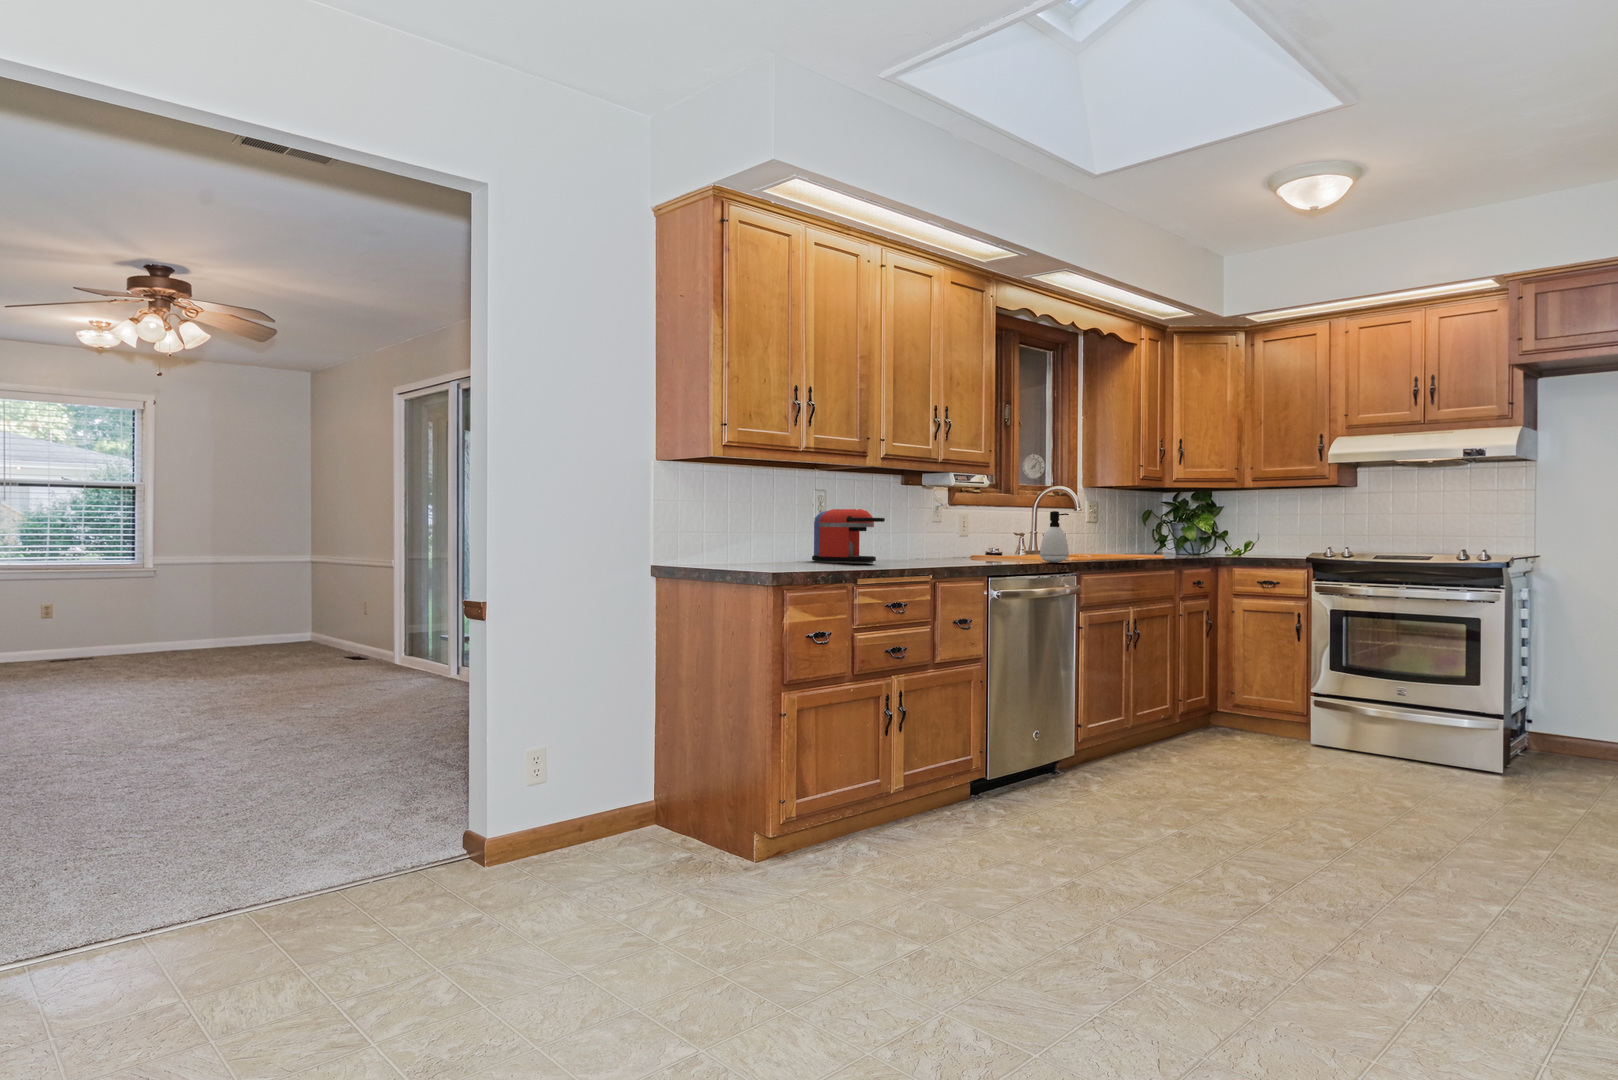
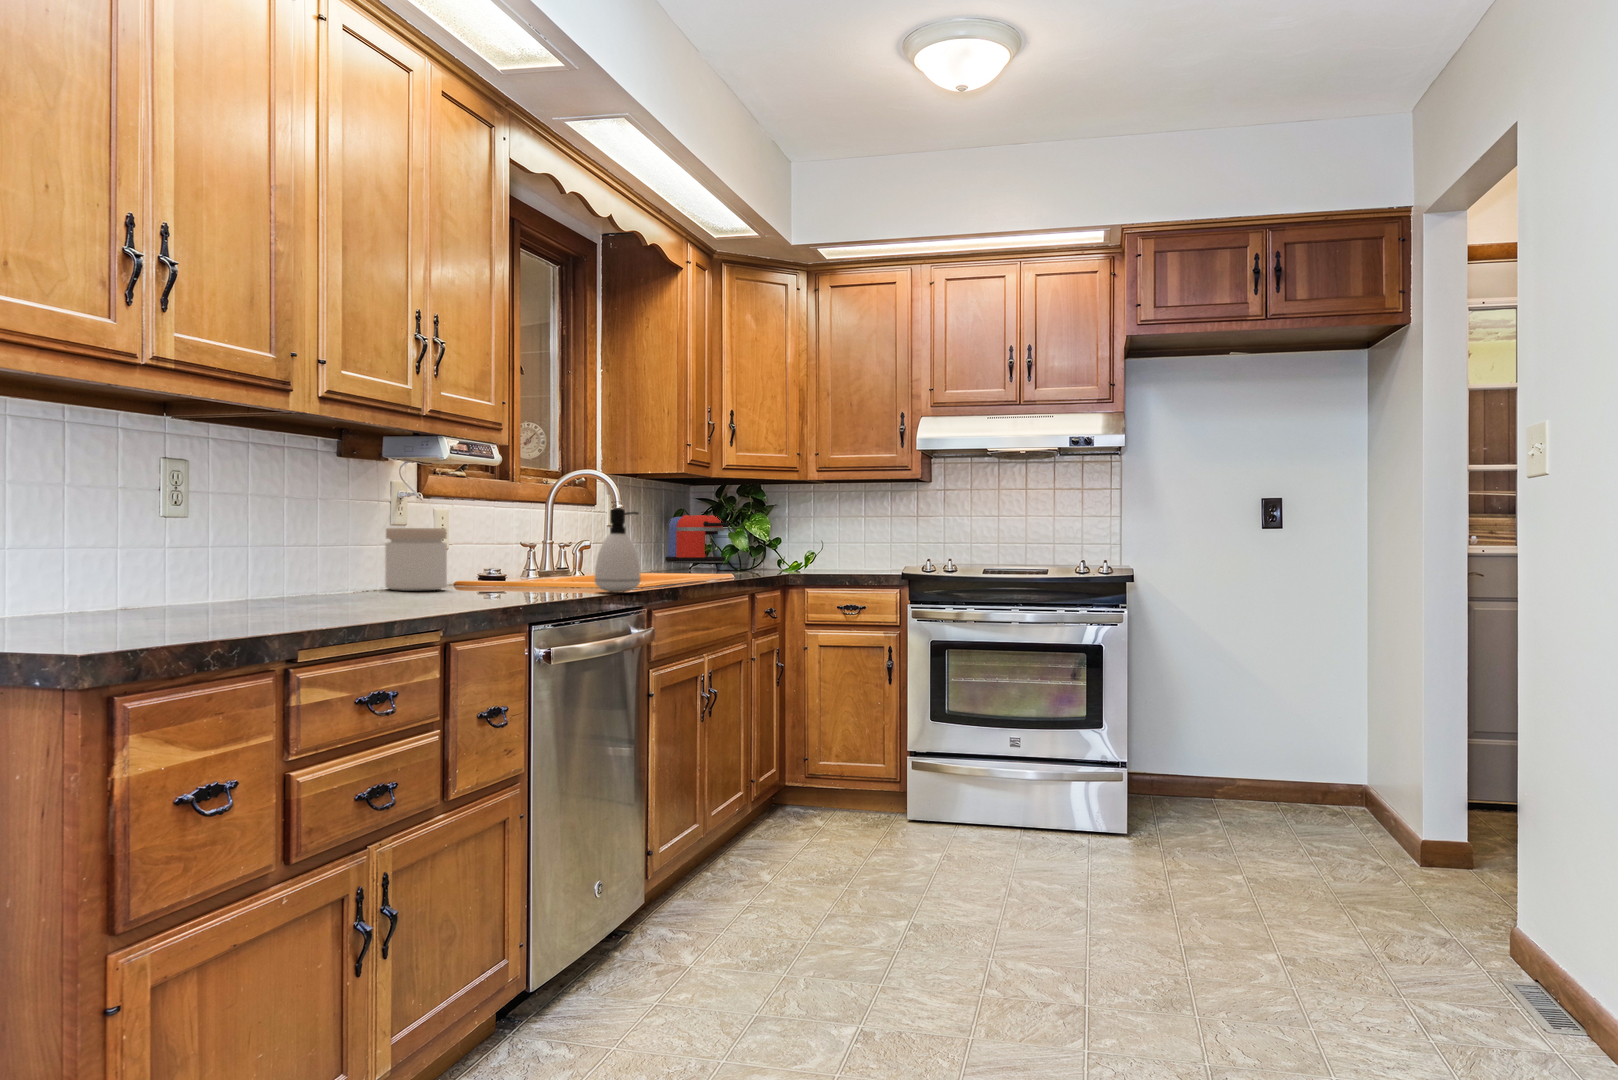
coffee maker: present [812,509,885,564] -> present [665,515,729,563]
jar: none [922,523,954,558] -> present [385,528,447,590]

